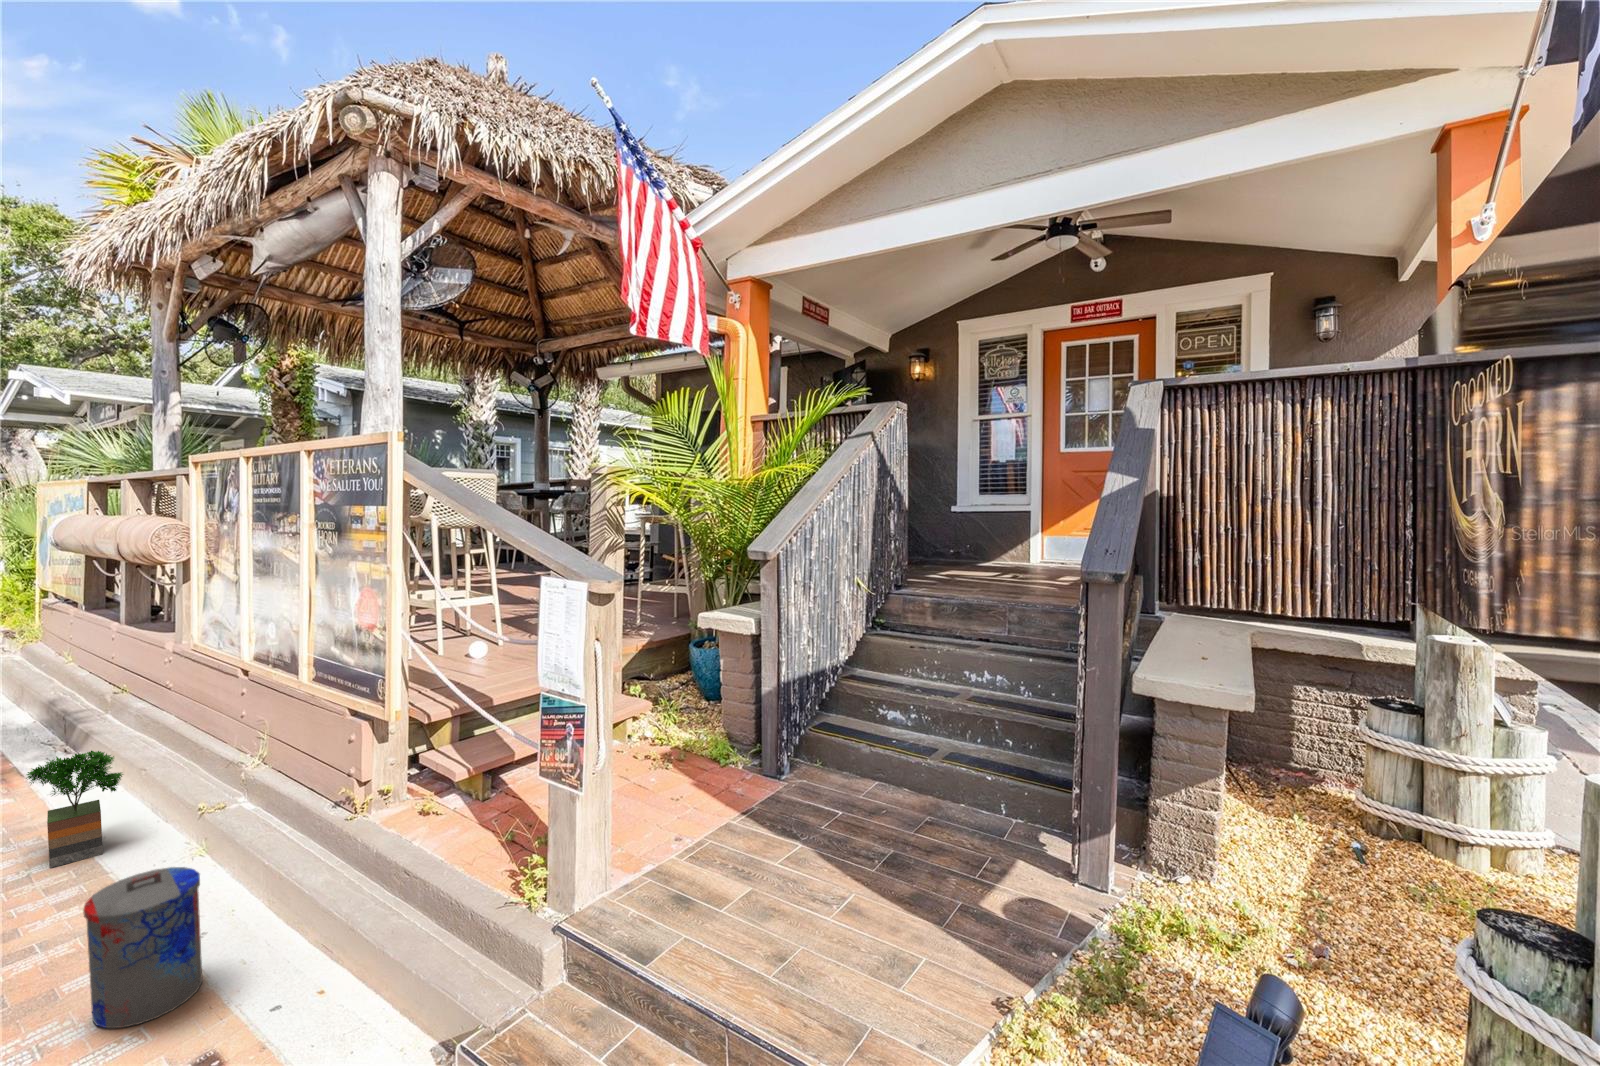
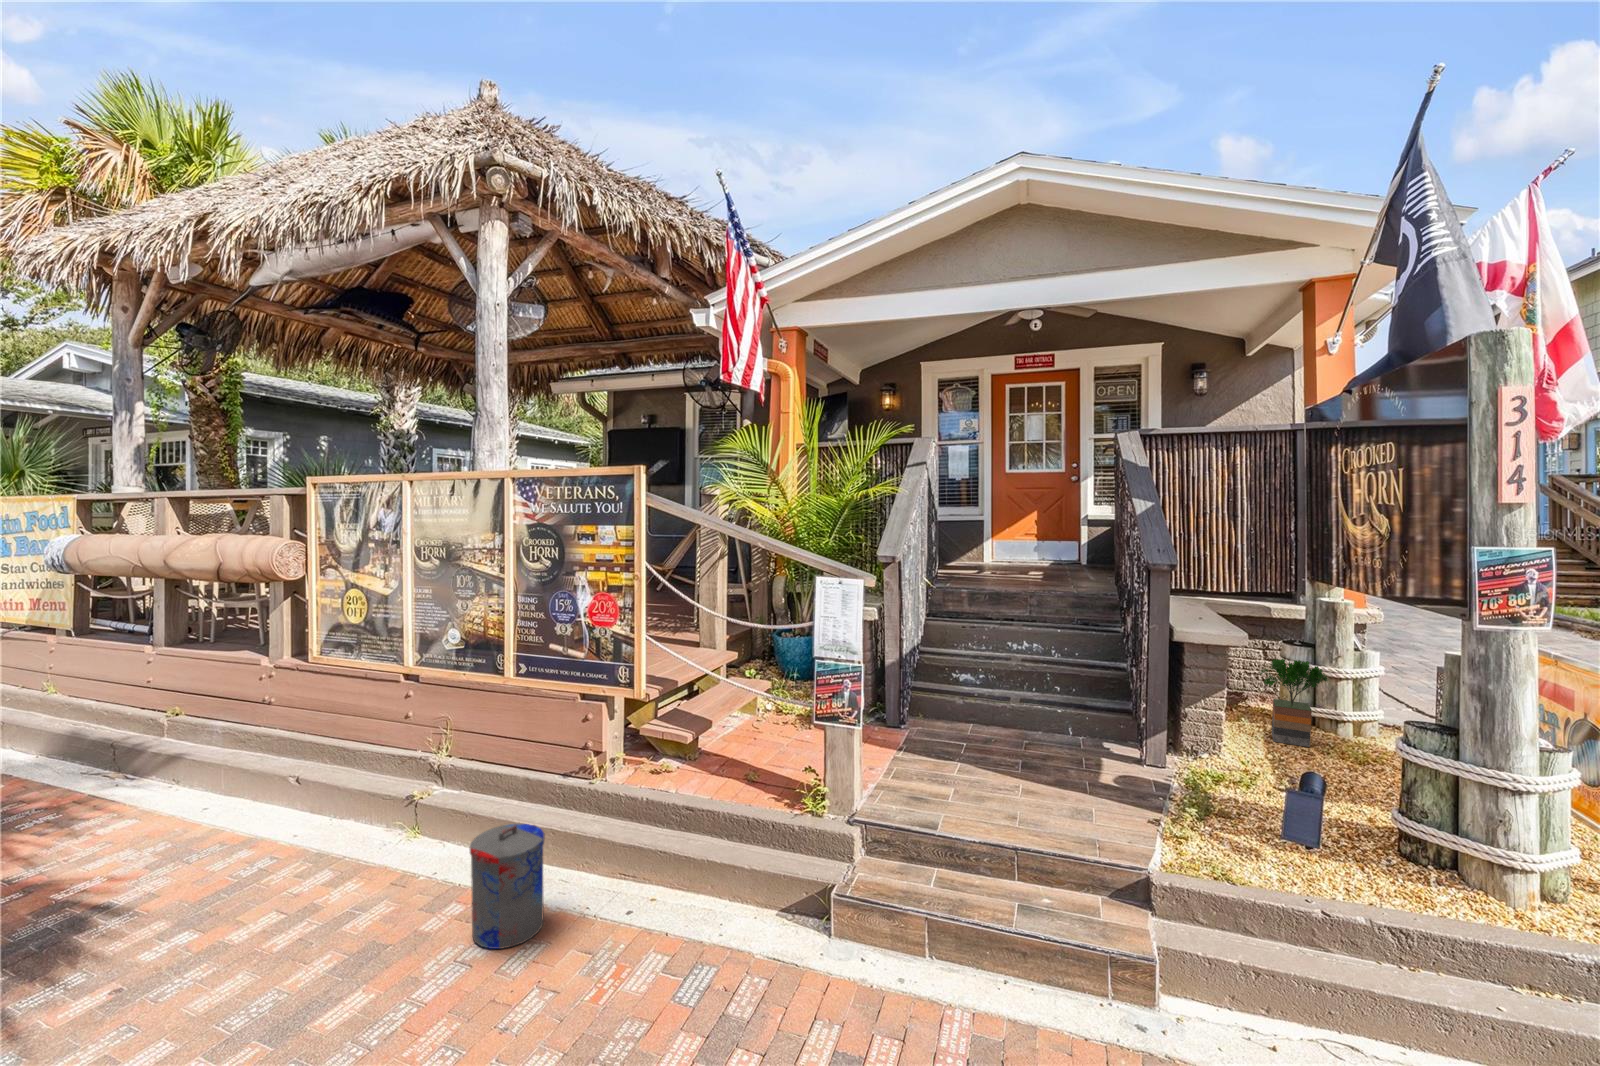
potted tree: present [26,751,123,868] -> present [1260,659,1328,747]

